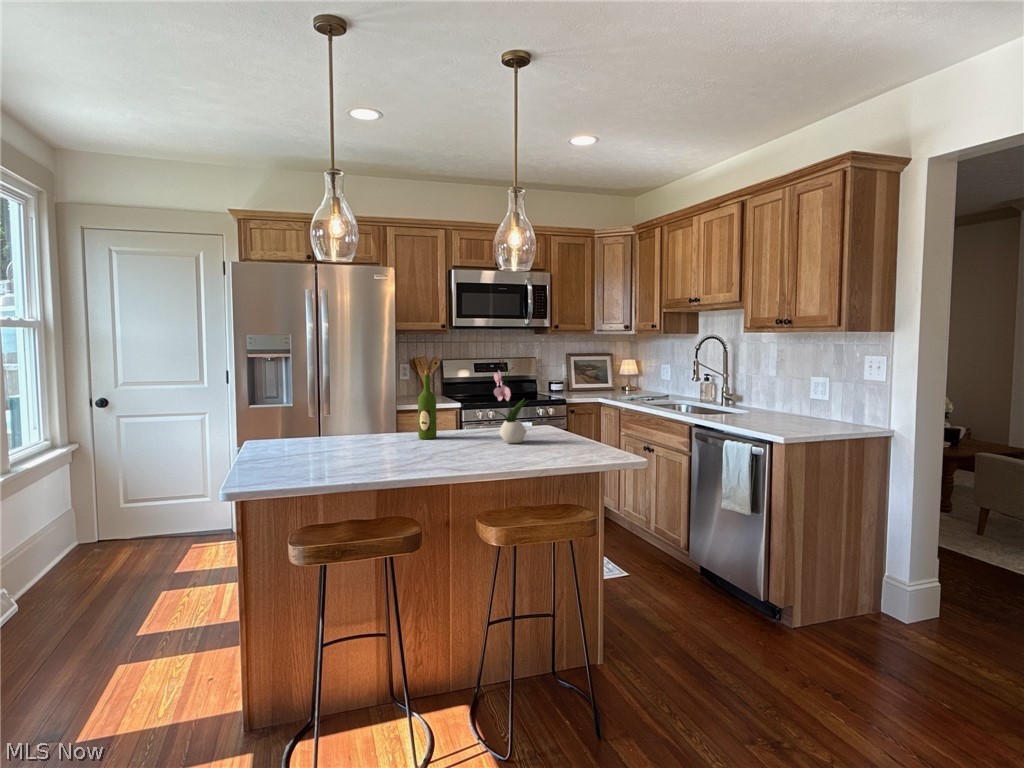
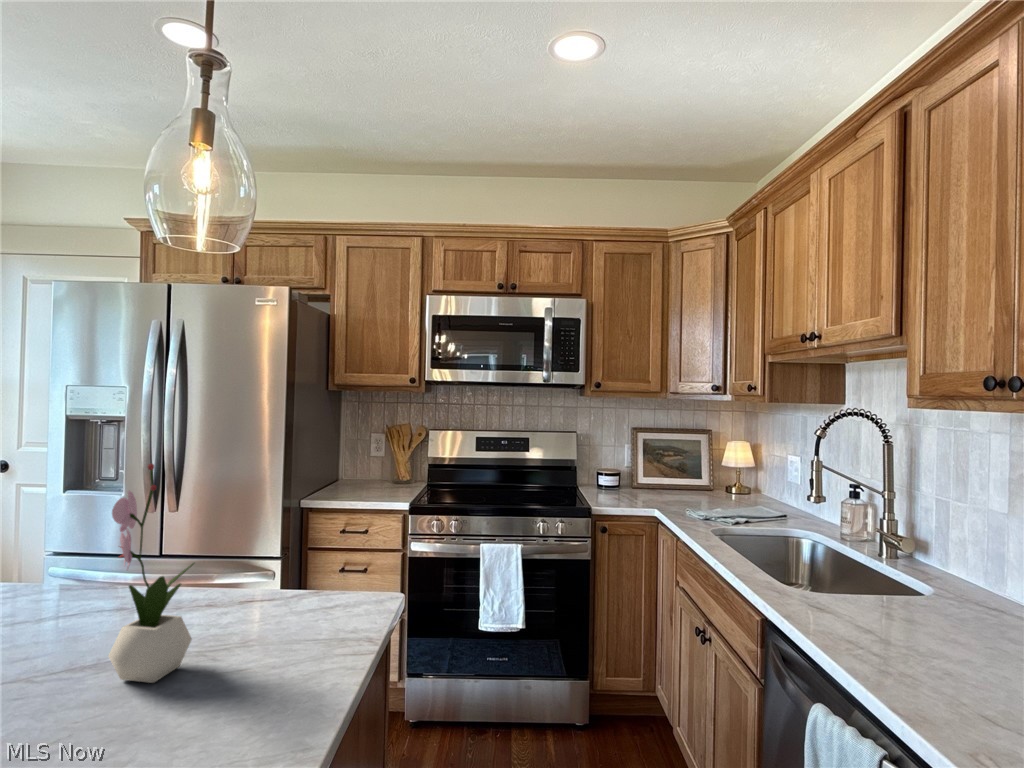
wine bottle: present [418,370,437,439] -> none [49,472,98,621]

